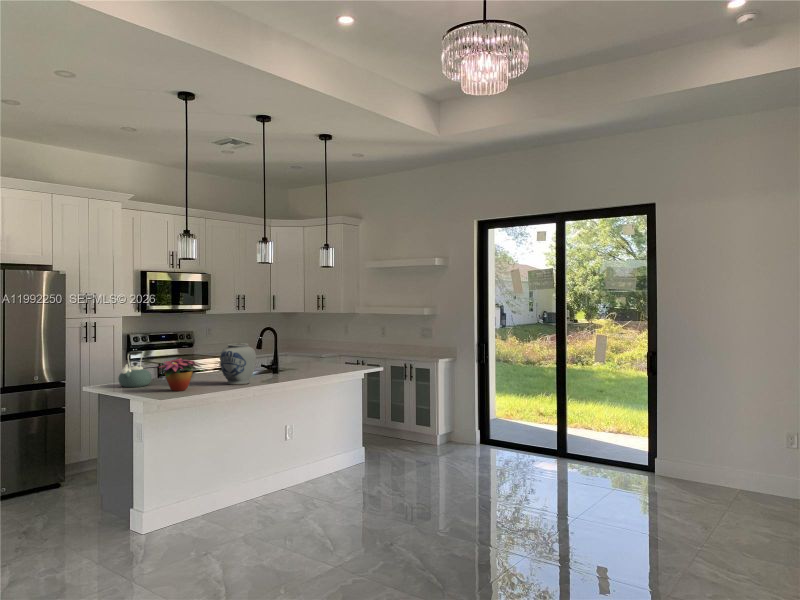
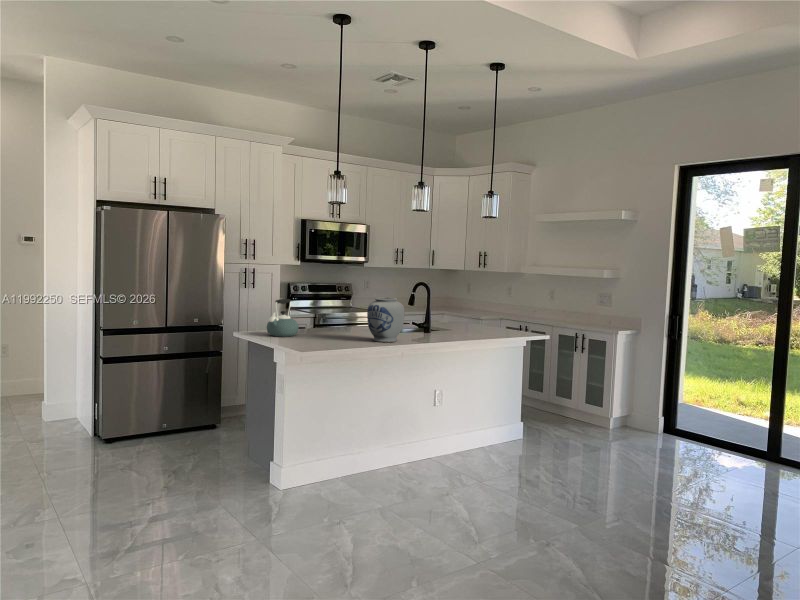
flower arrangement: present [159,359,200,391] -> none [300,309,350,344]

